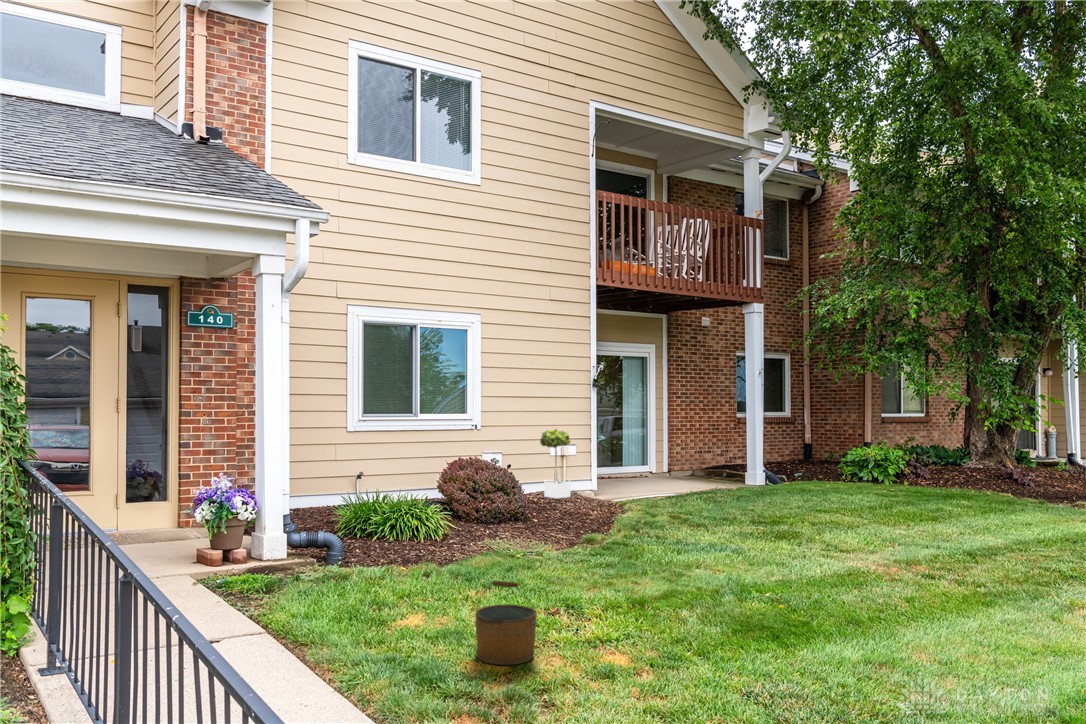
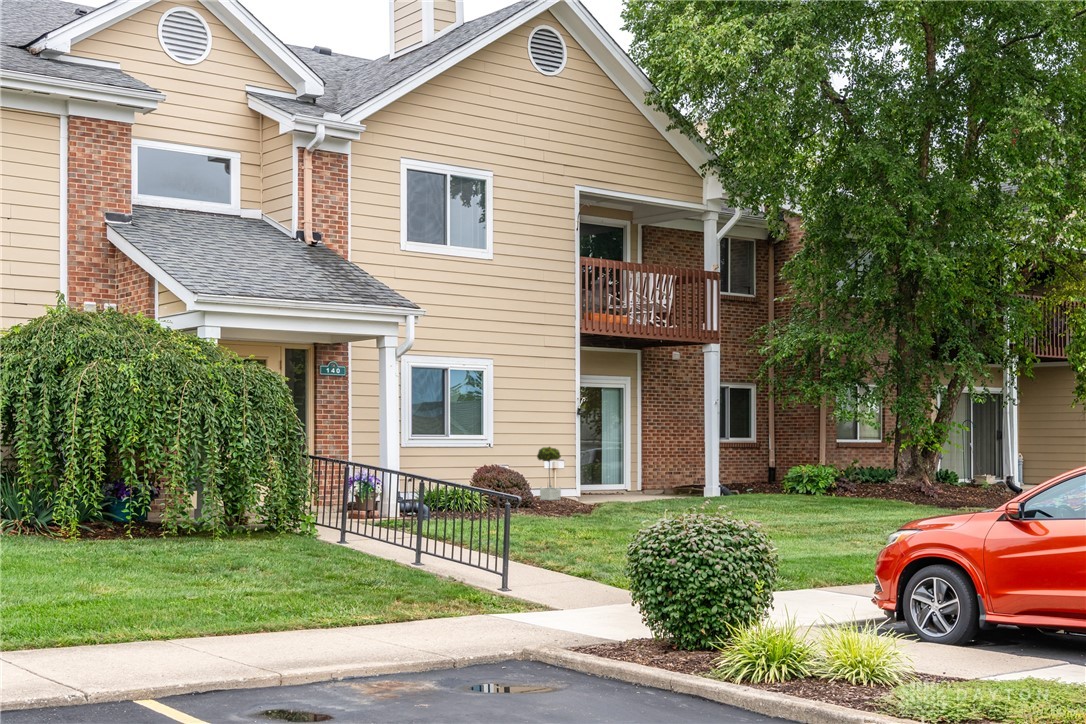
bucket: present [475,581,537,665] -> none [526,511,556,549]

